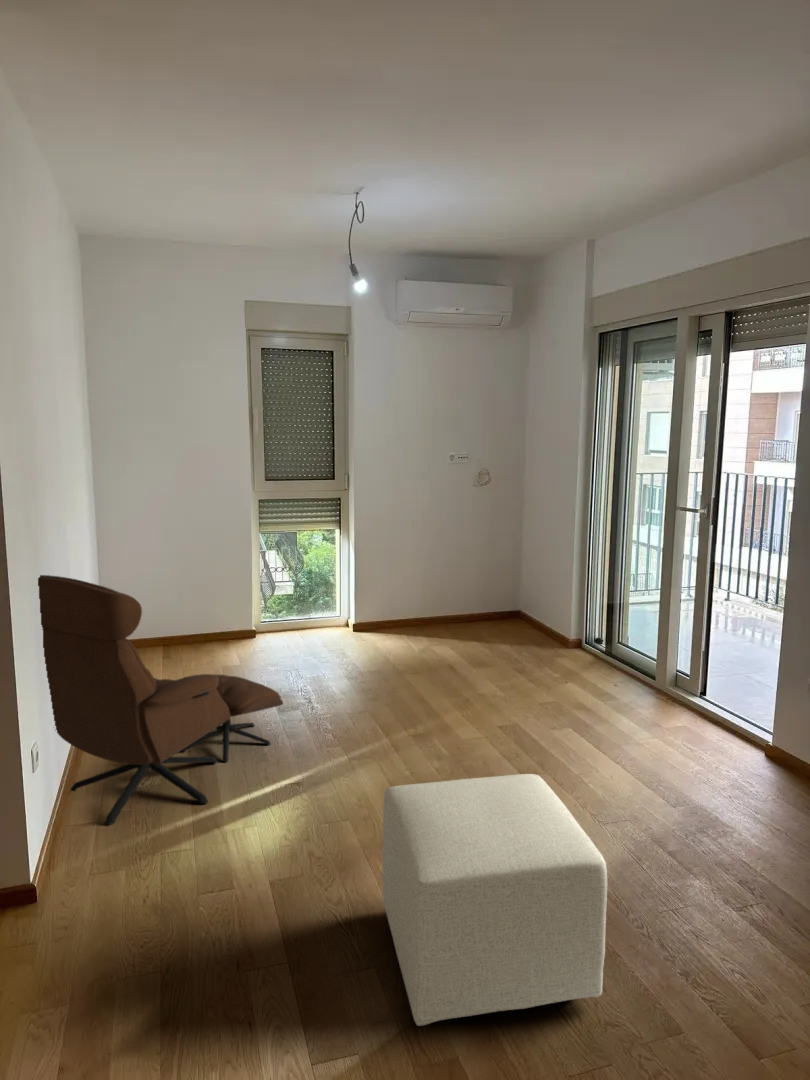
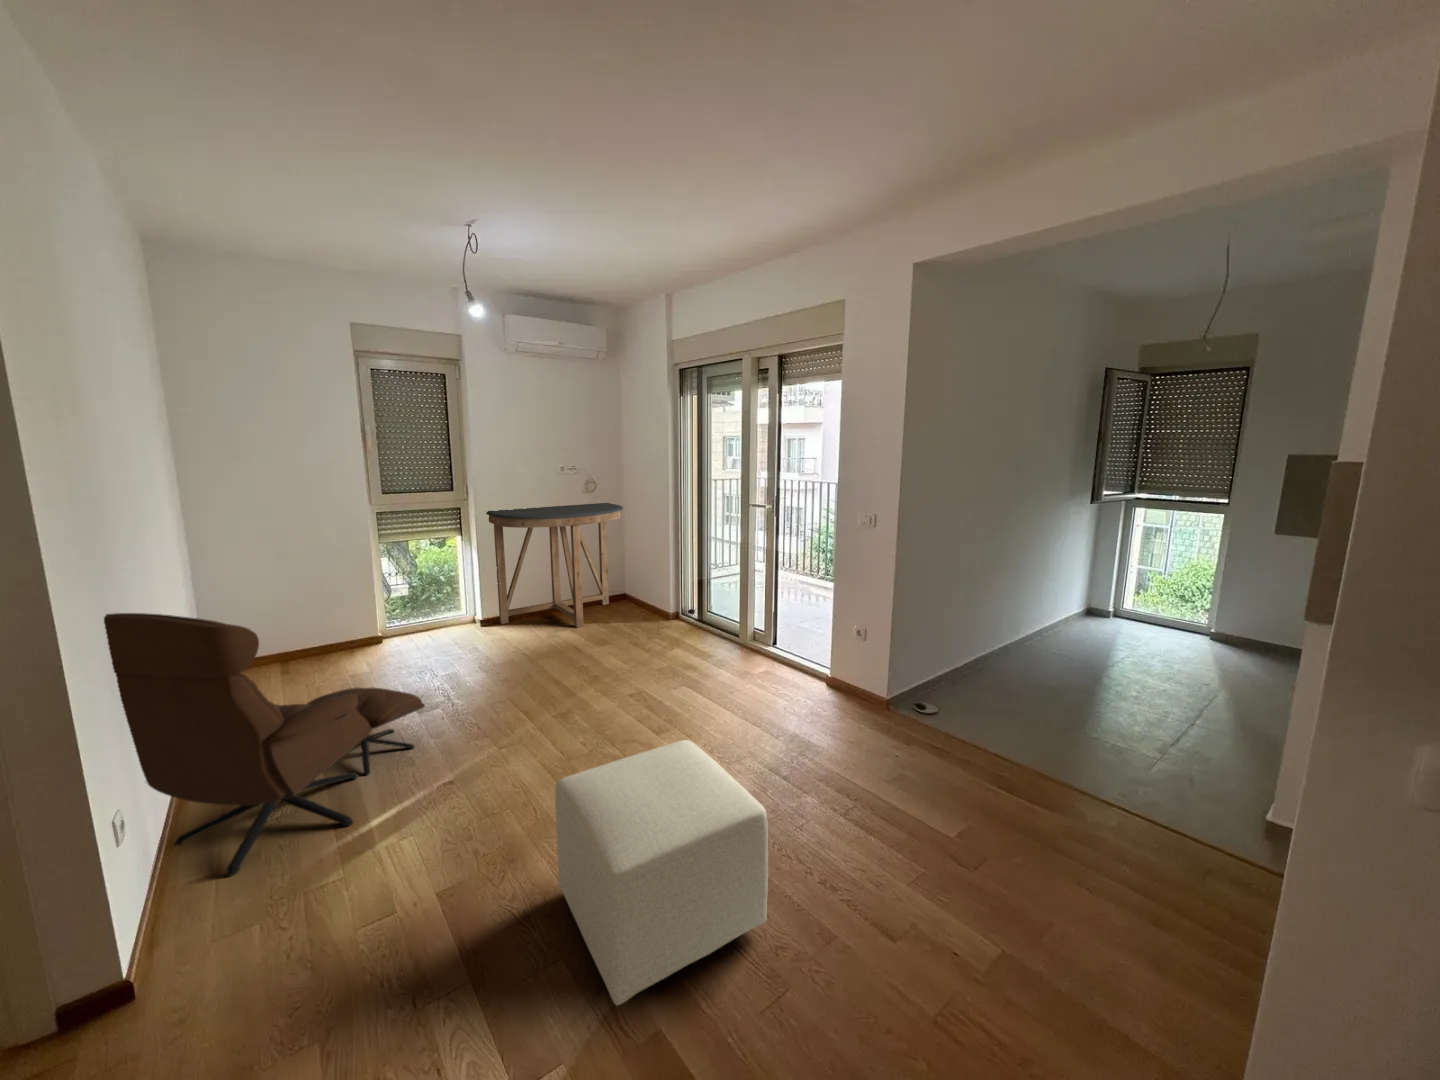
console table: none [366,499,522,646] -> present [486,503,623,628]

